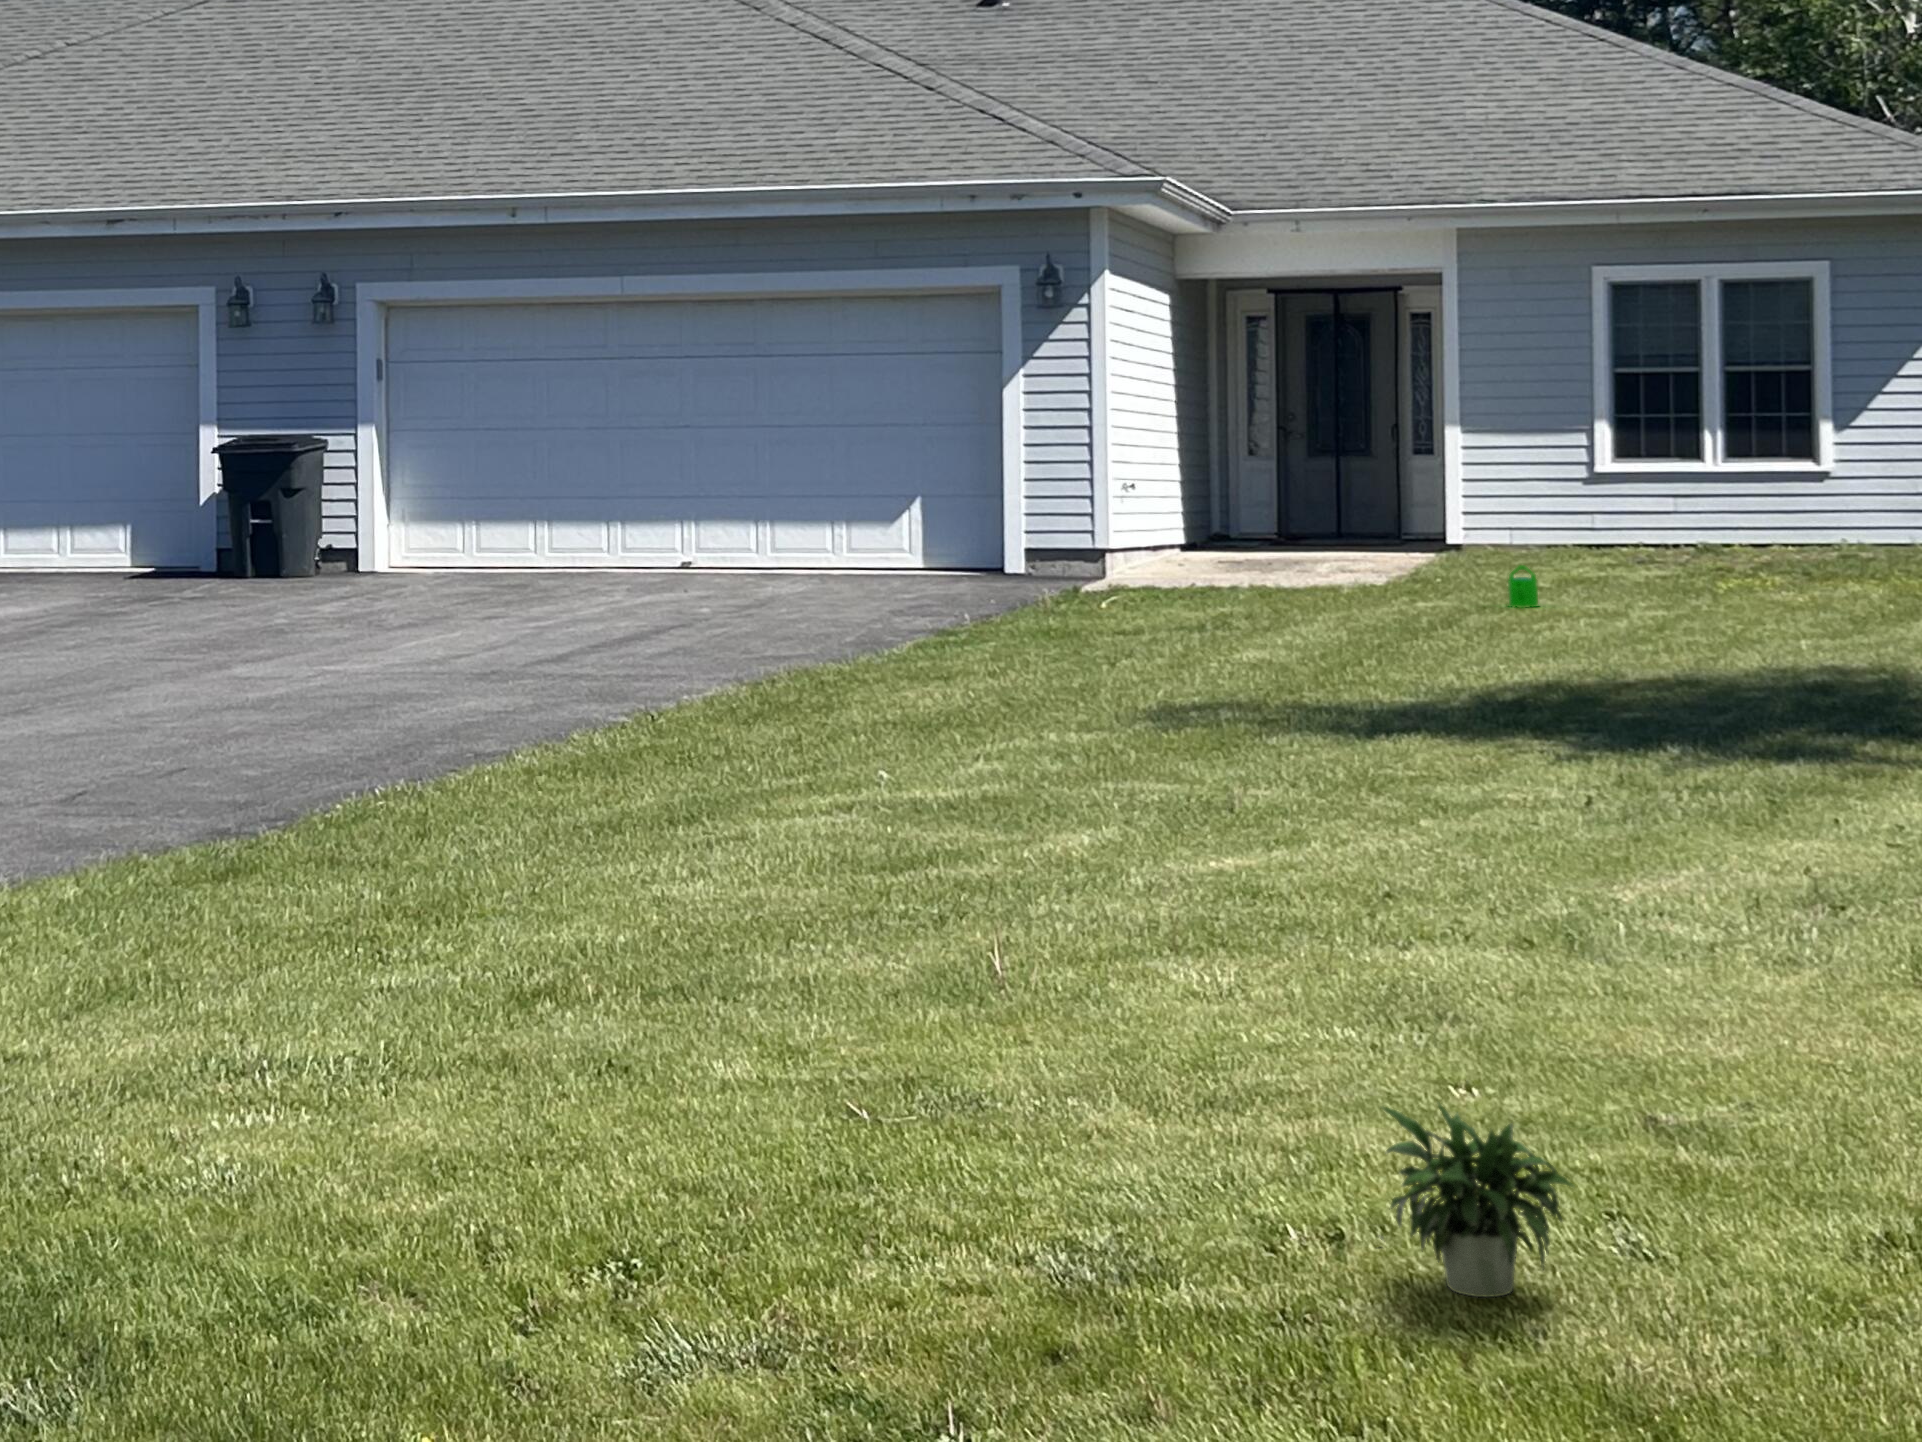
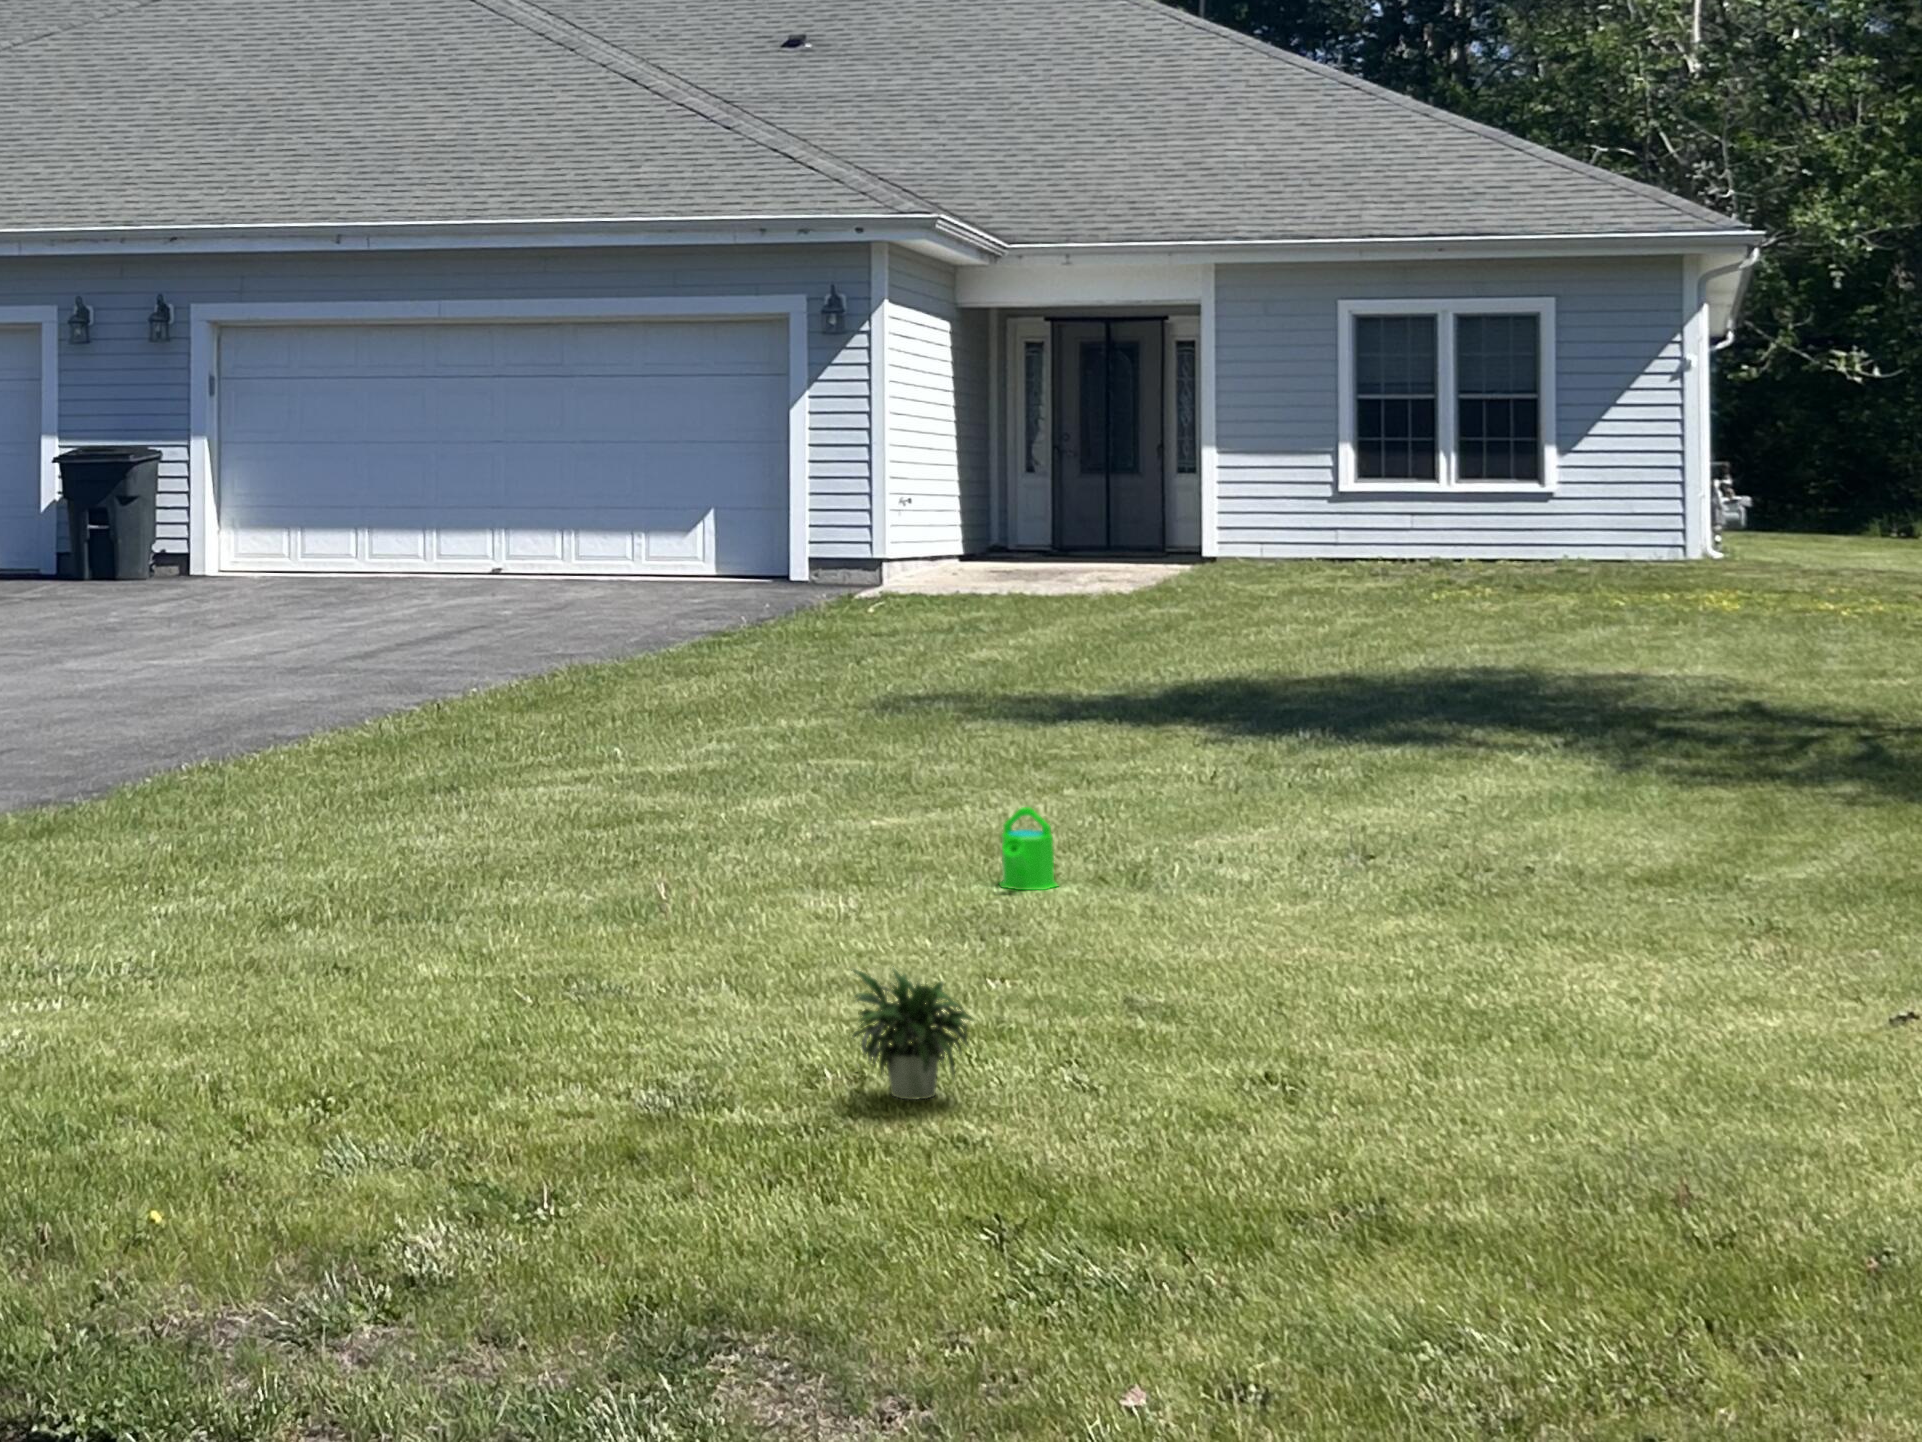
watering can: present [1508,565,1538,608] -> present [1000,807,1057,890]

